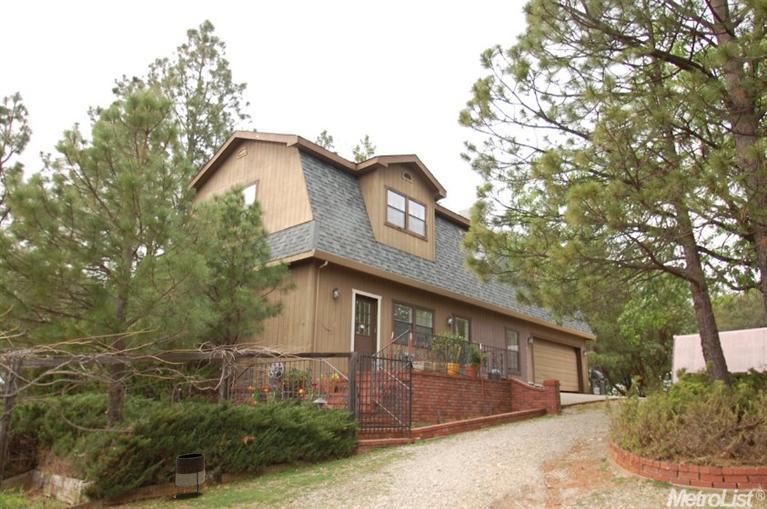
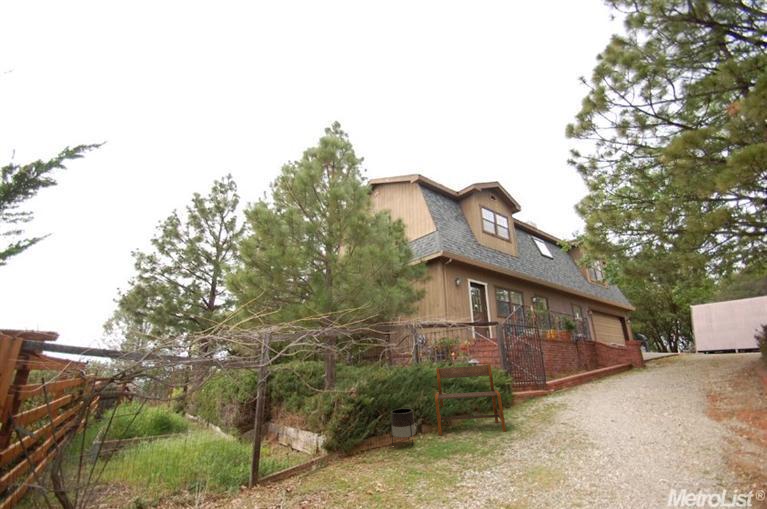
bench: none [238,404,321,486] -> present [435,364,506,435]

